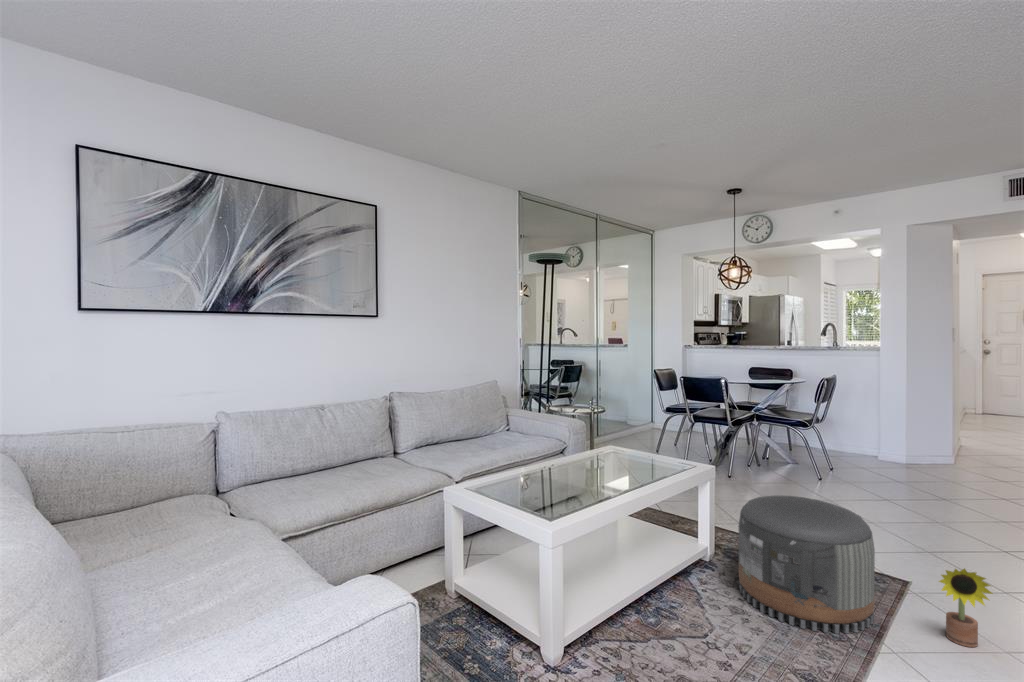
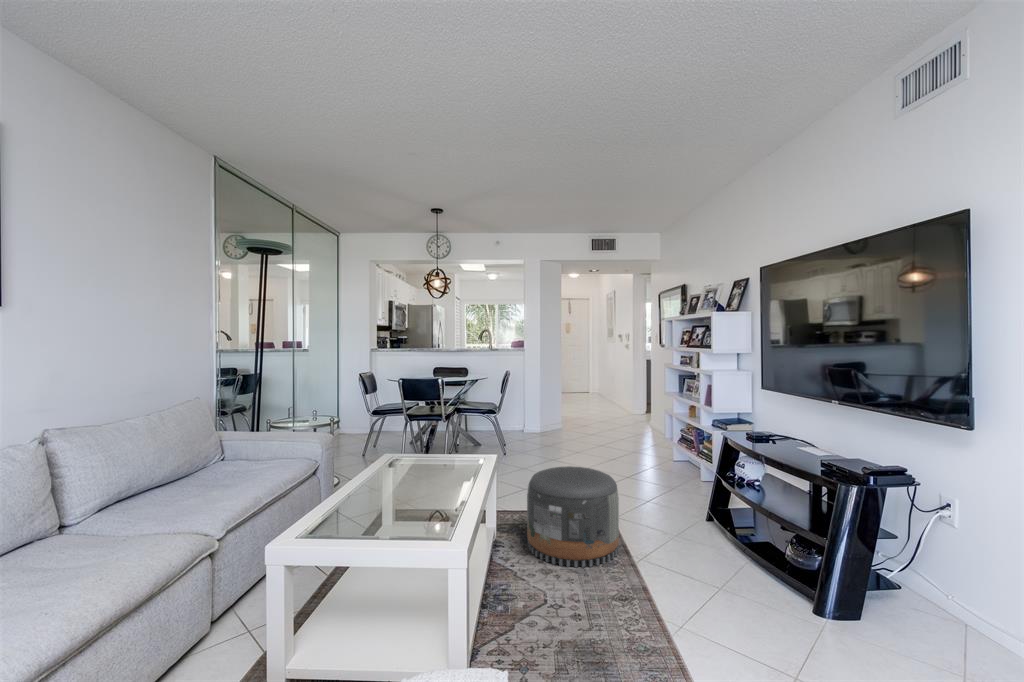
decorative plant: present [939,568,993,647] -> none [650,491,678,541]

